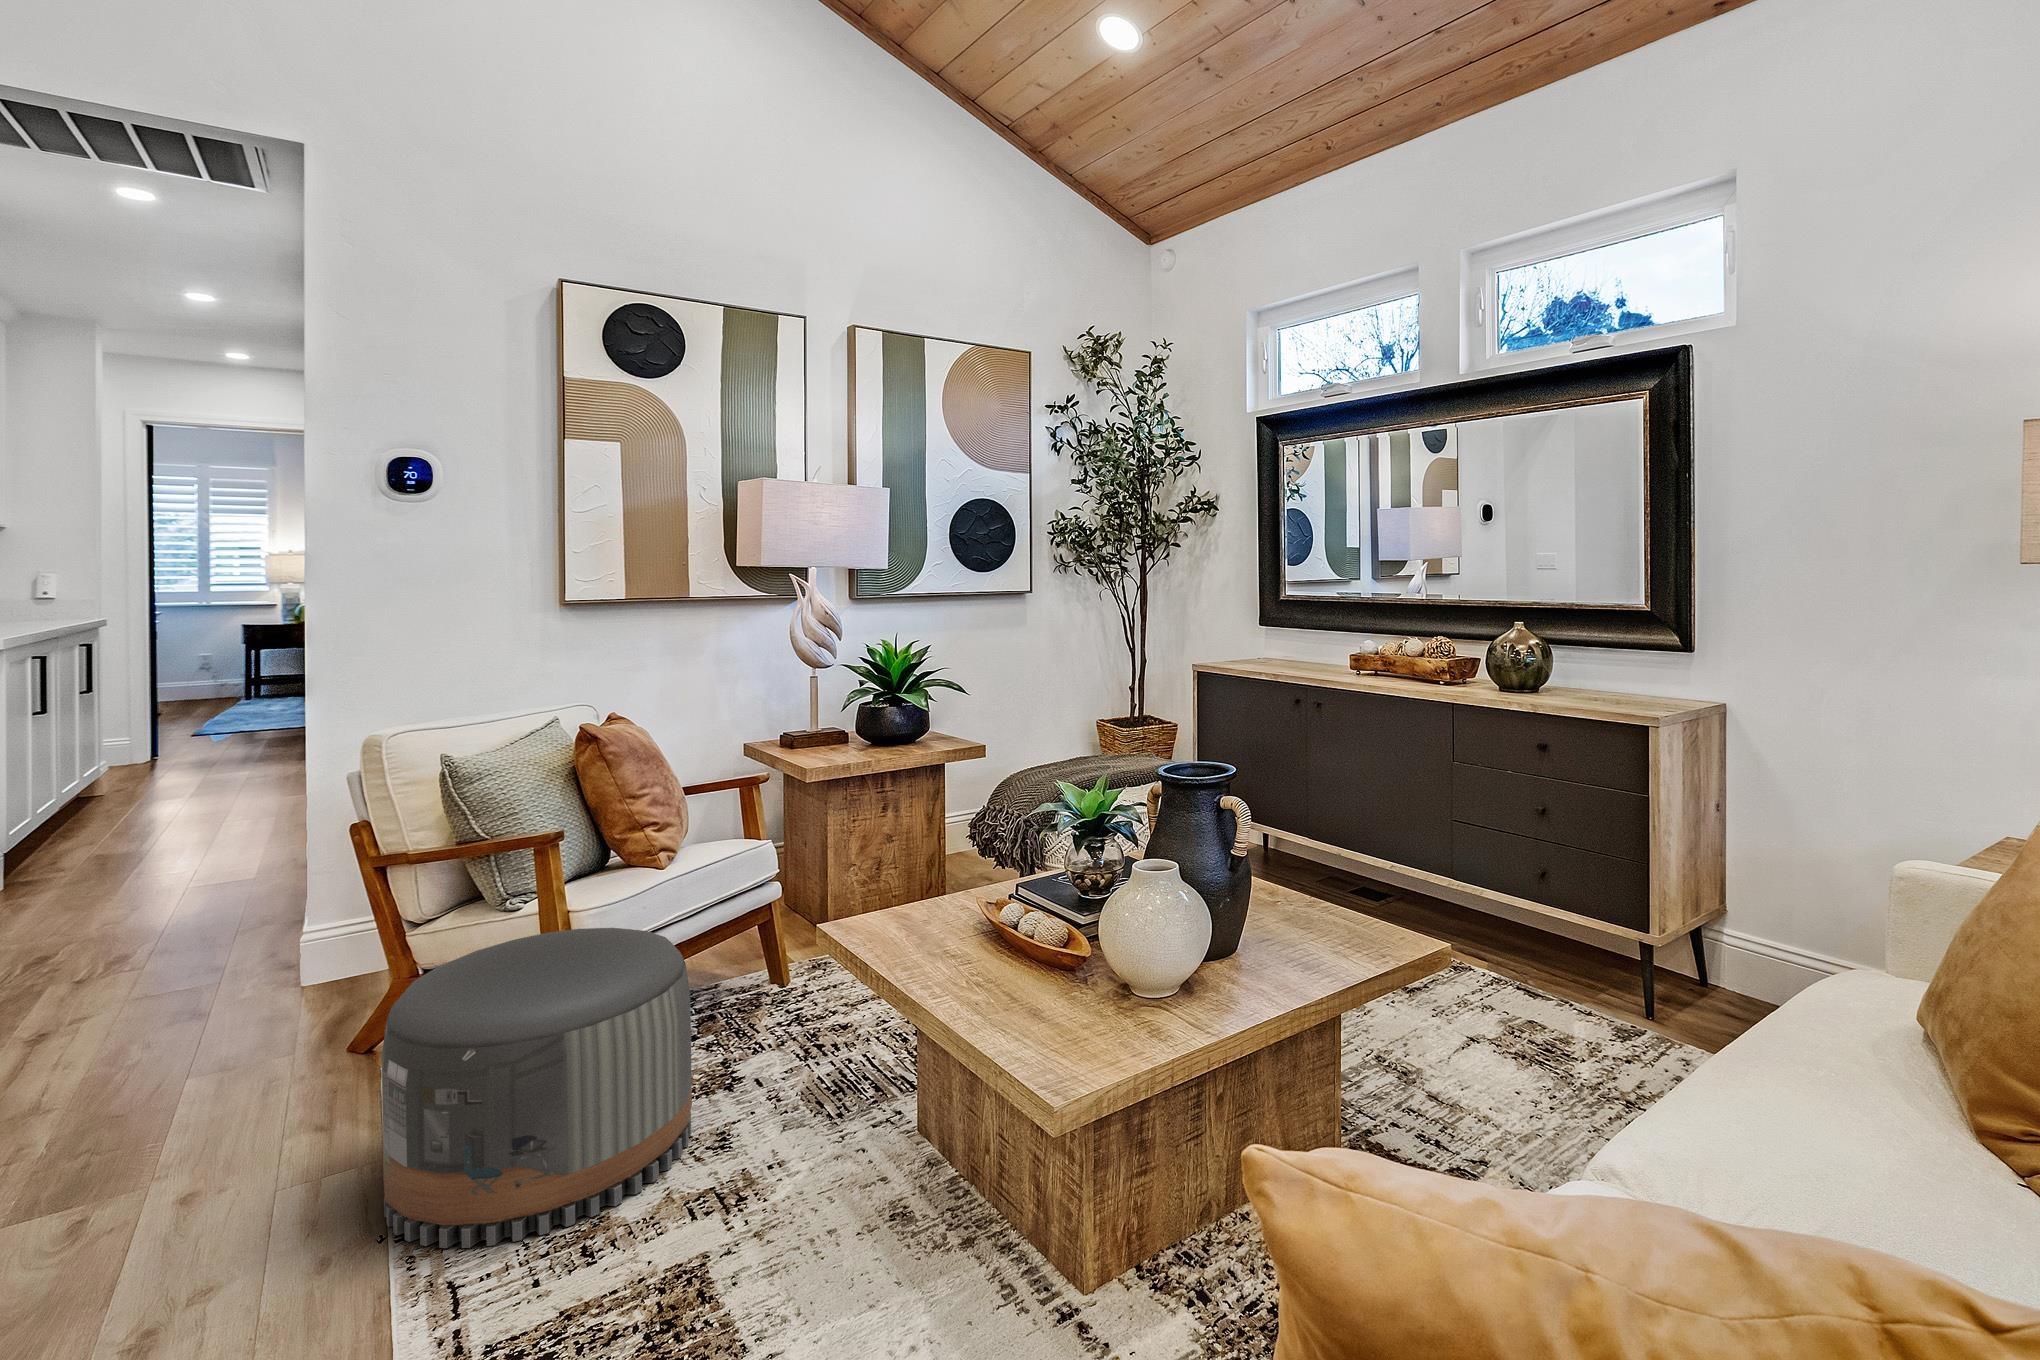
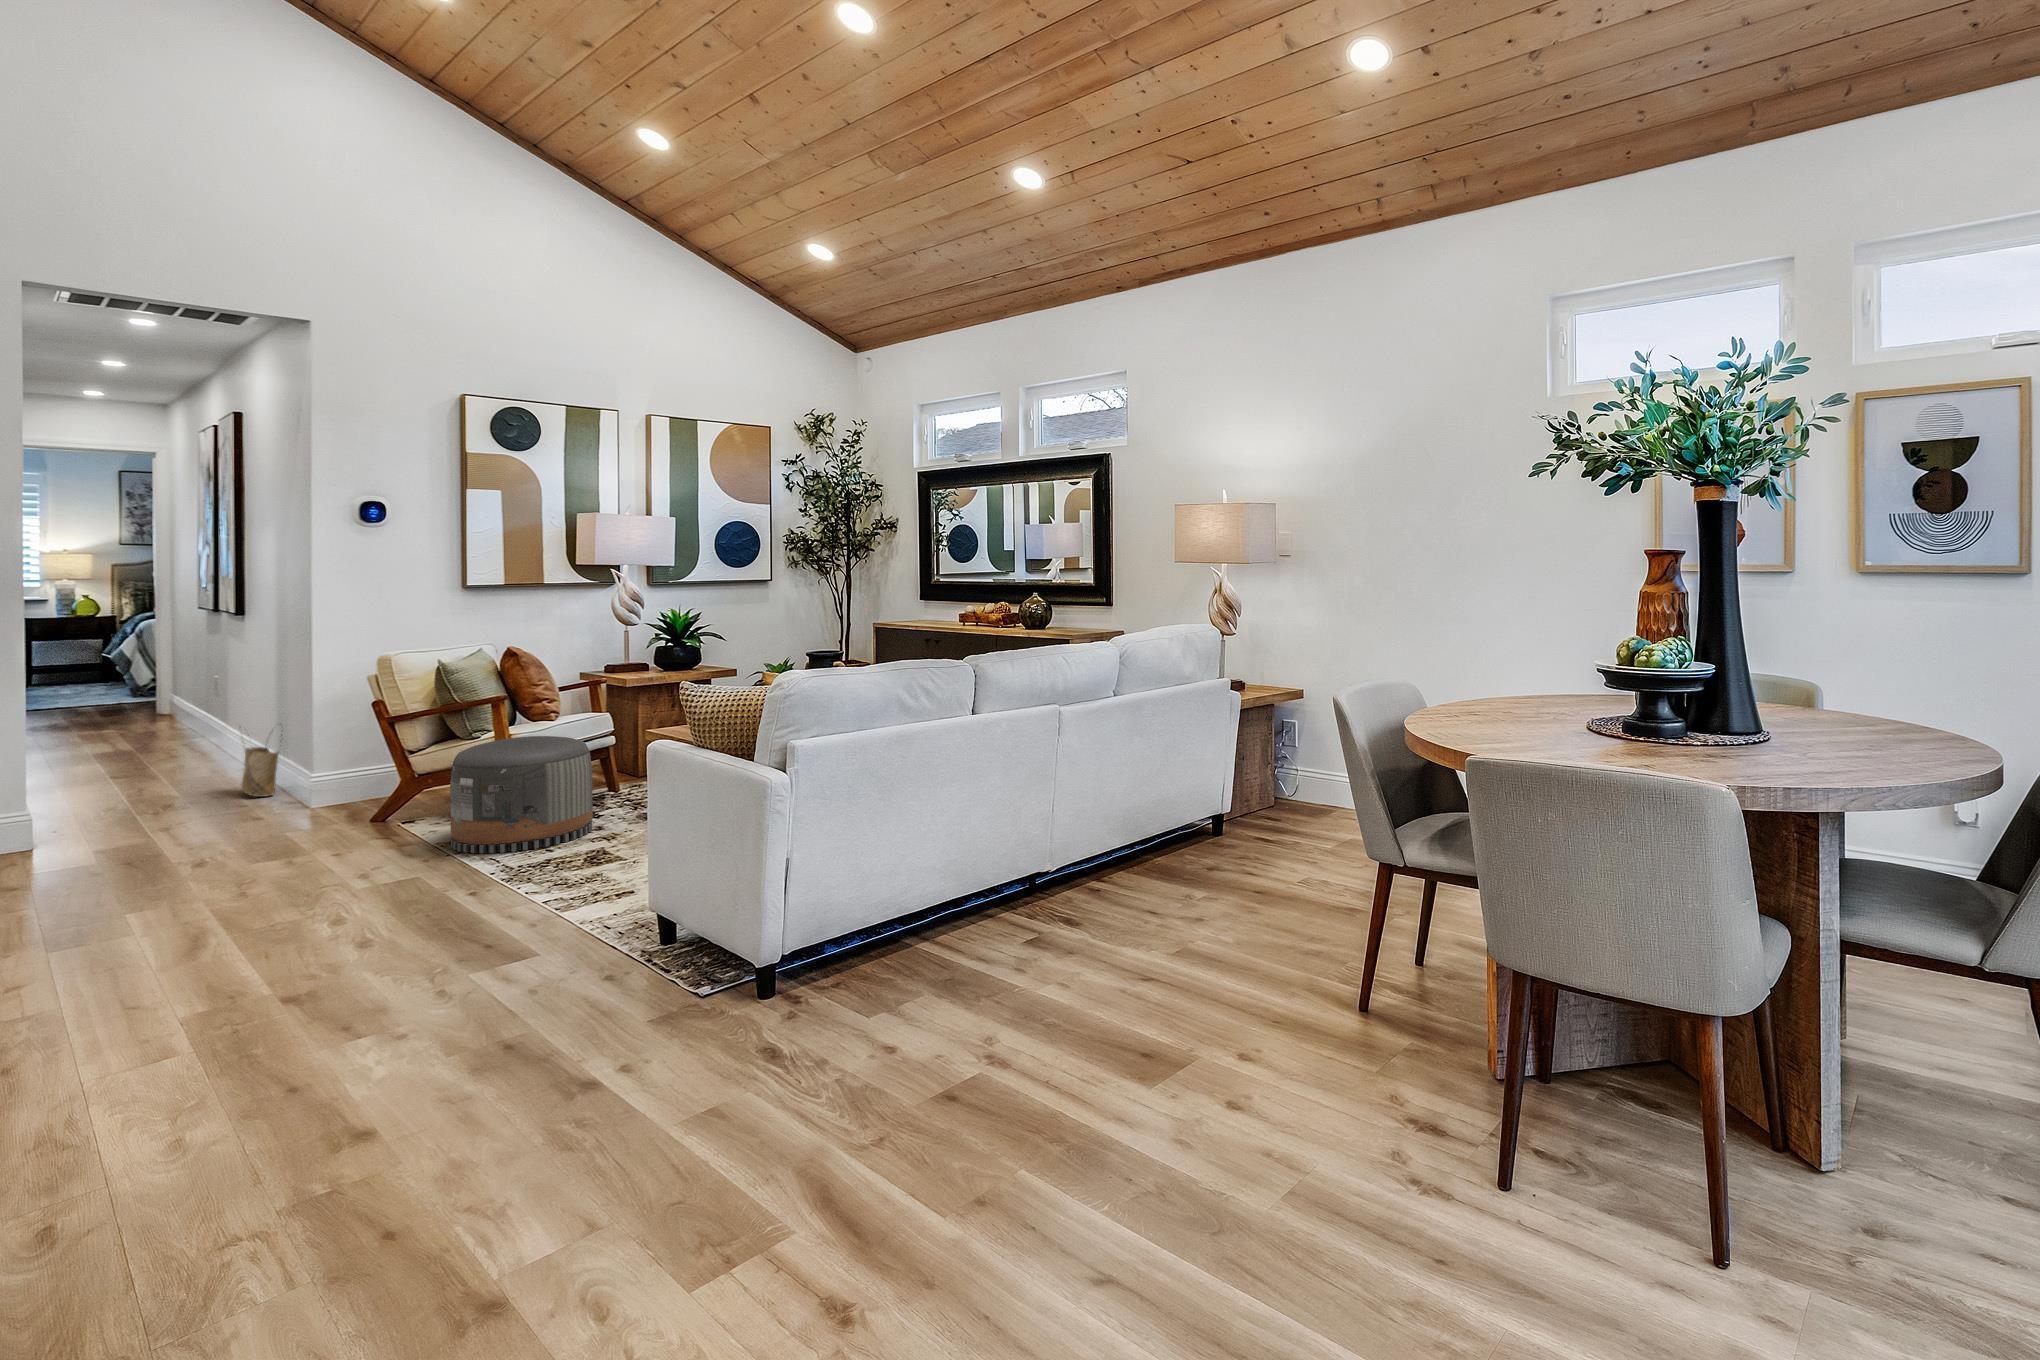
woven basket: none [221,828,288,955] -> present [242,724,282,797]

